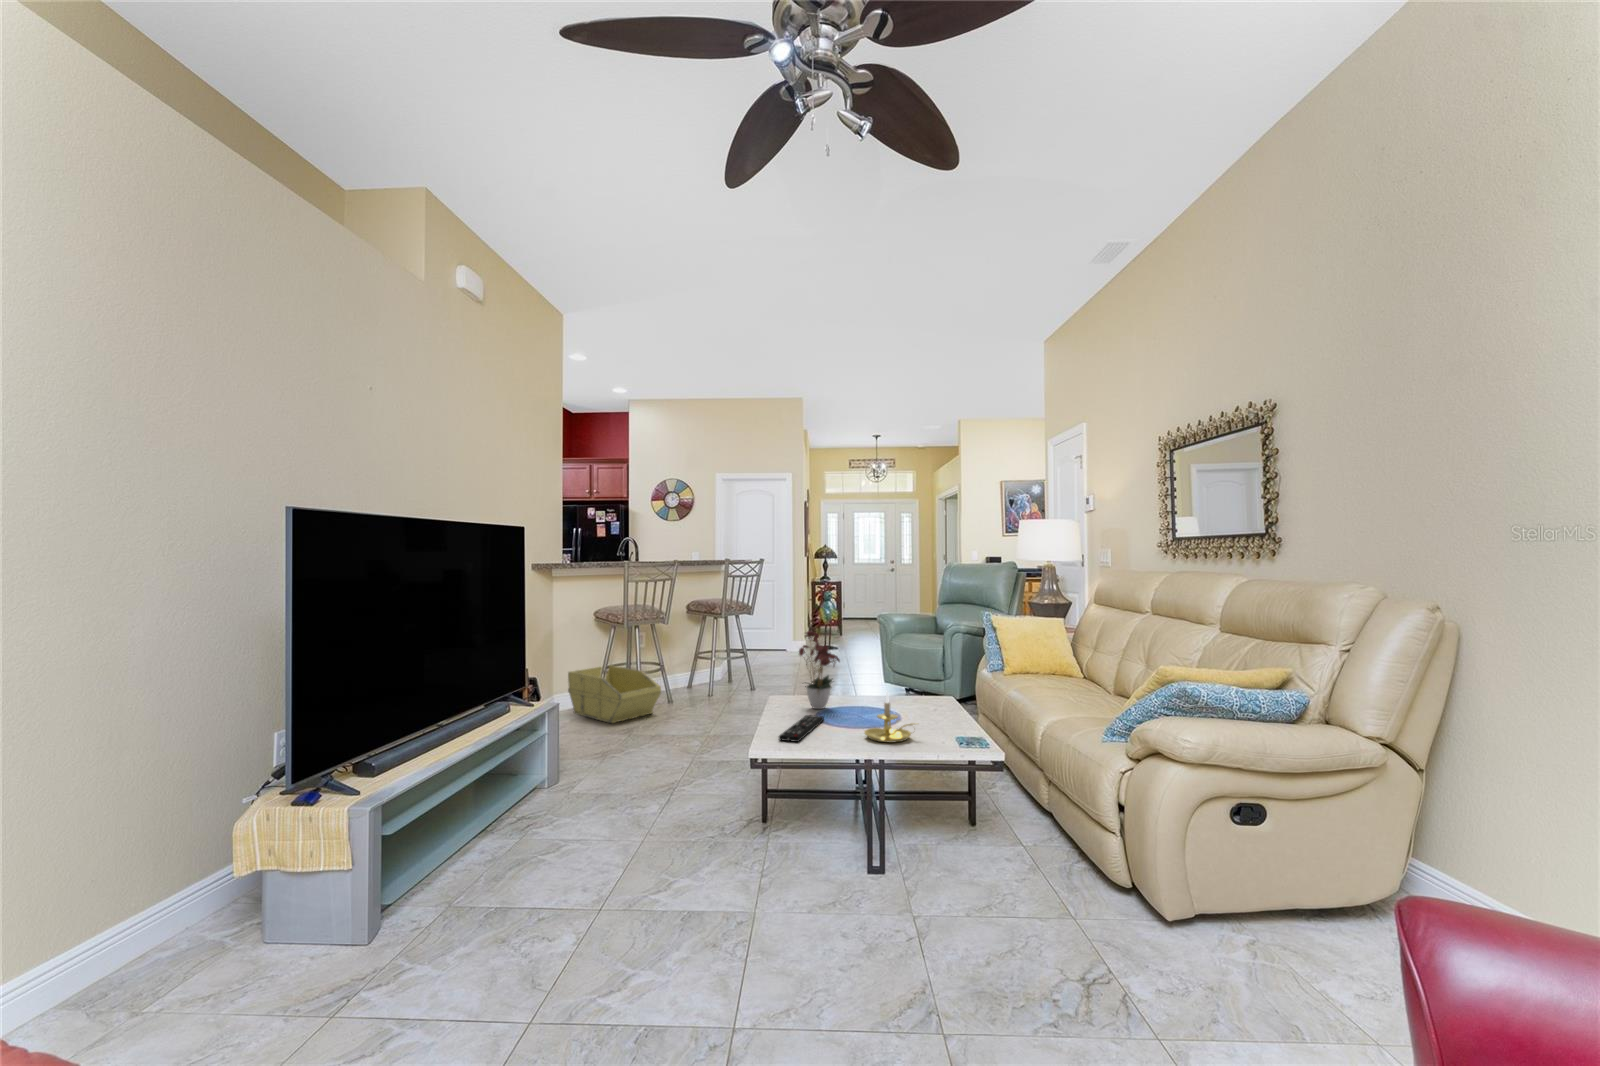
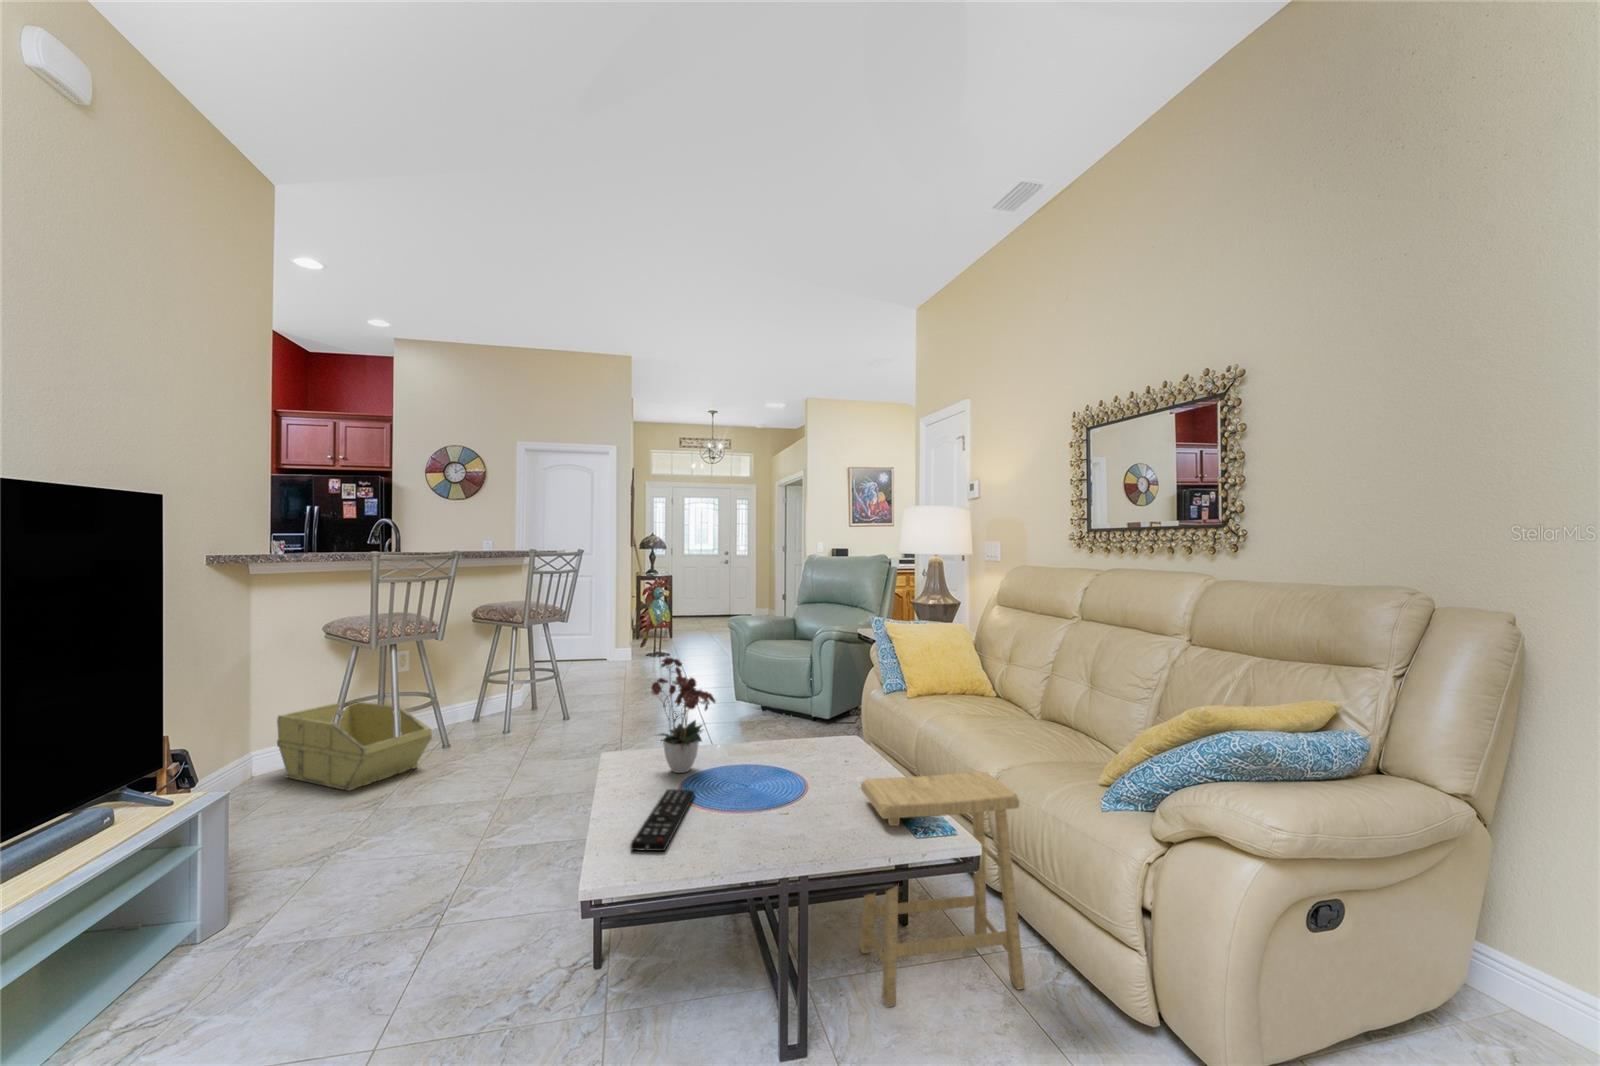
candle holder: present [864,693,914,743] -> none [766,752,849,836]
footstool: none [934,715,1048,866] -> present [859,771,1025,1007]

